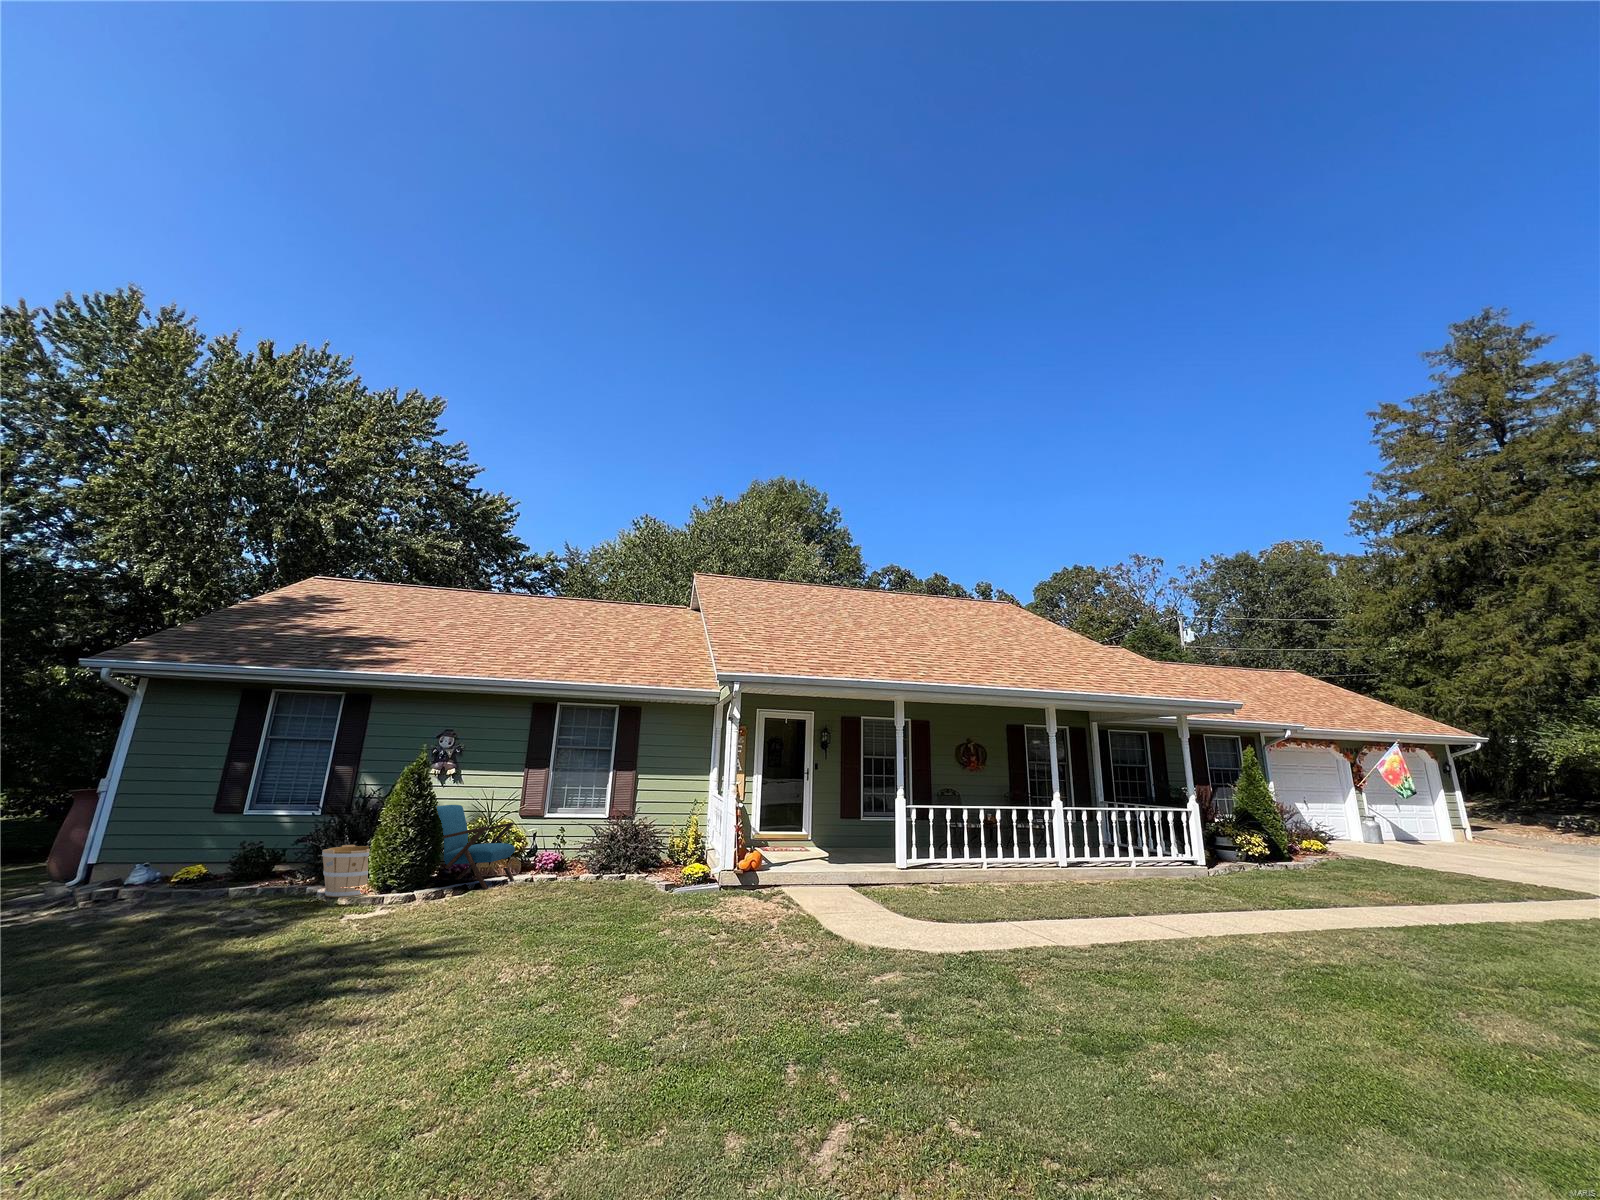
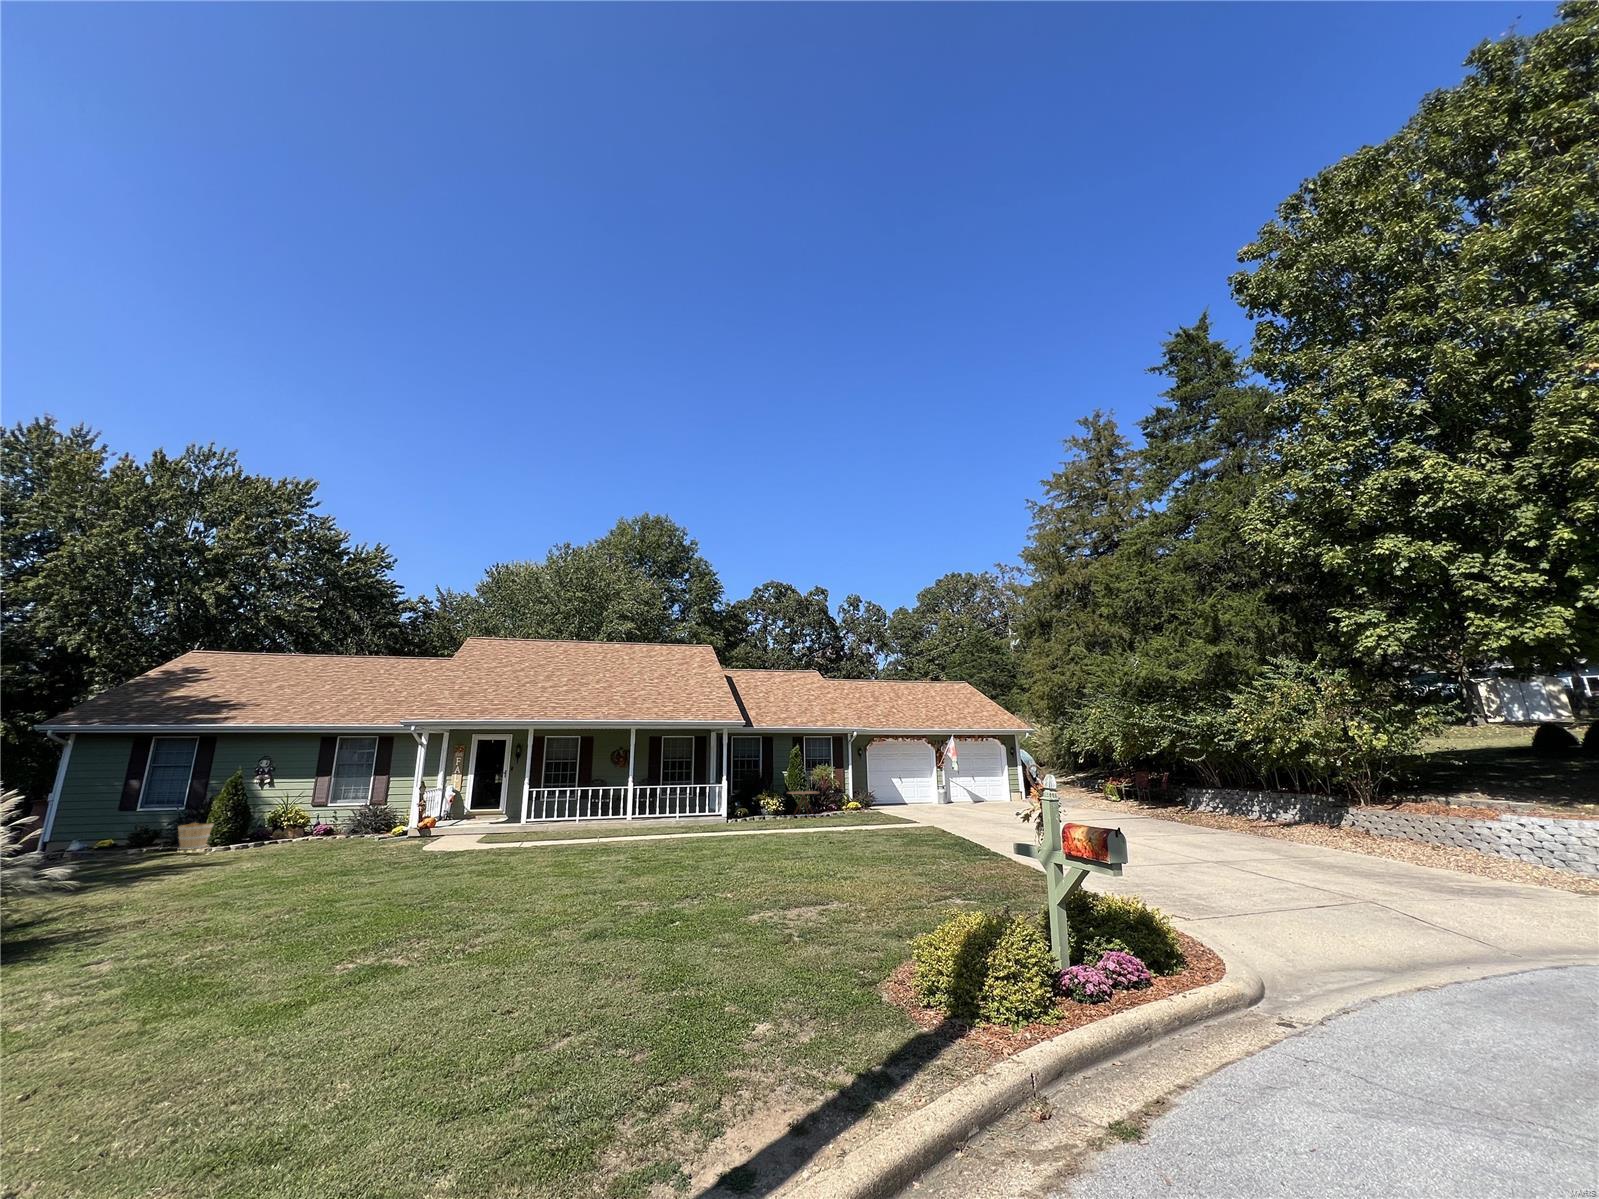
armchair: present [426,805,515,890] -> none [240,800,297,844]
round table: none [1282,825,1354,872] -> present [788,791,818,815]

